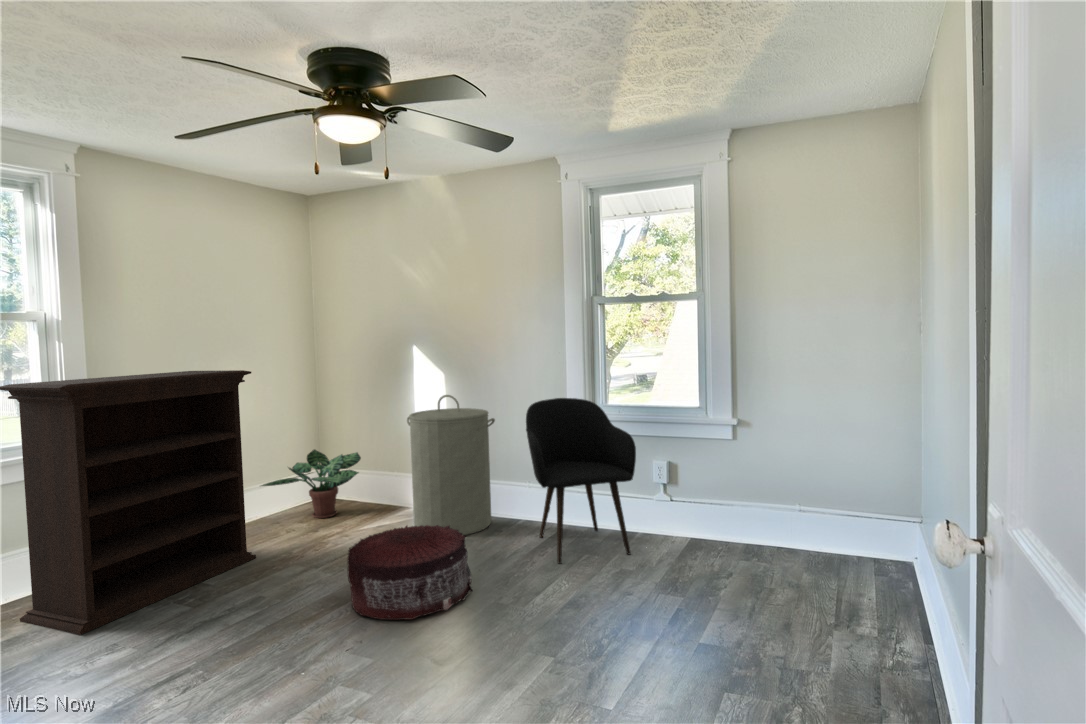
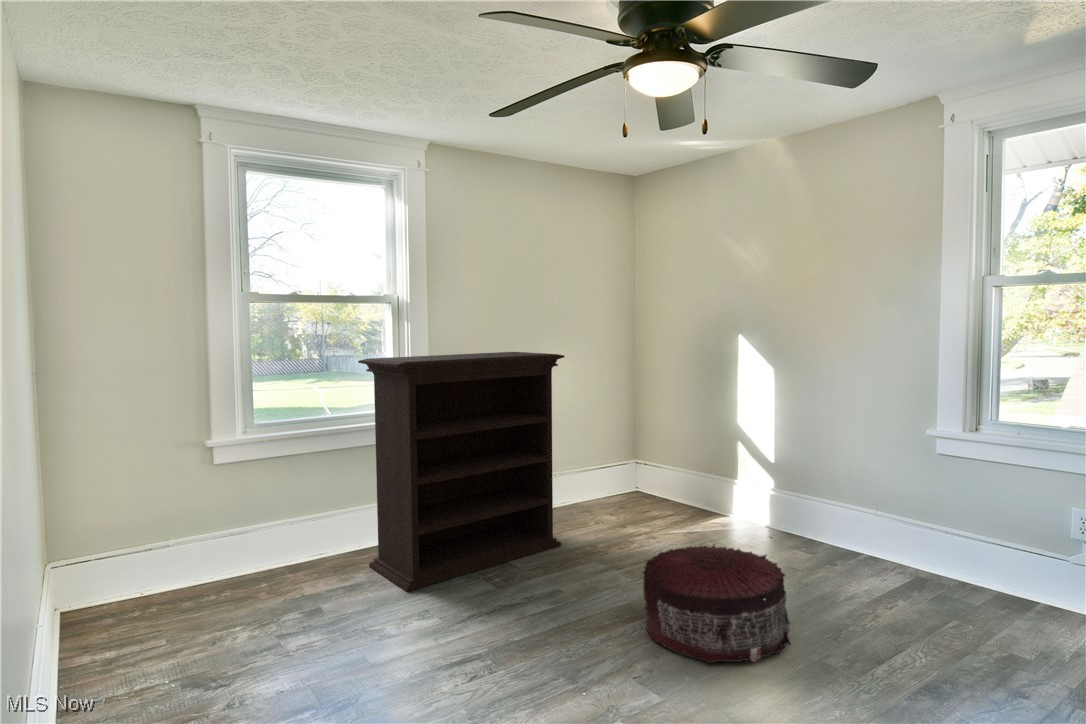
laundry hamper: present [407,395,495,535] -> none [726,393,835,564]
armchair: present [526,398,636,564] -> none [878,410,1065,645]
potted plant: present [261,449,361,518] -> none [571,439,675,513]

